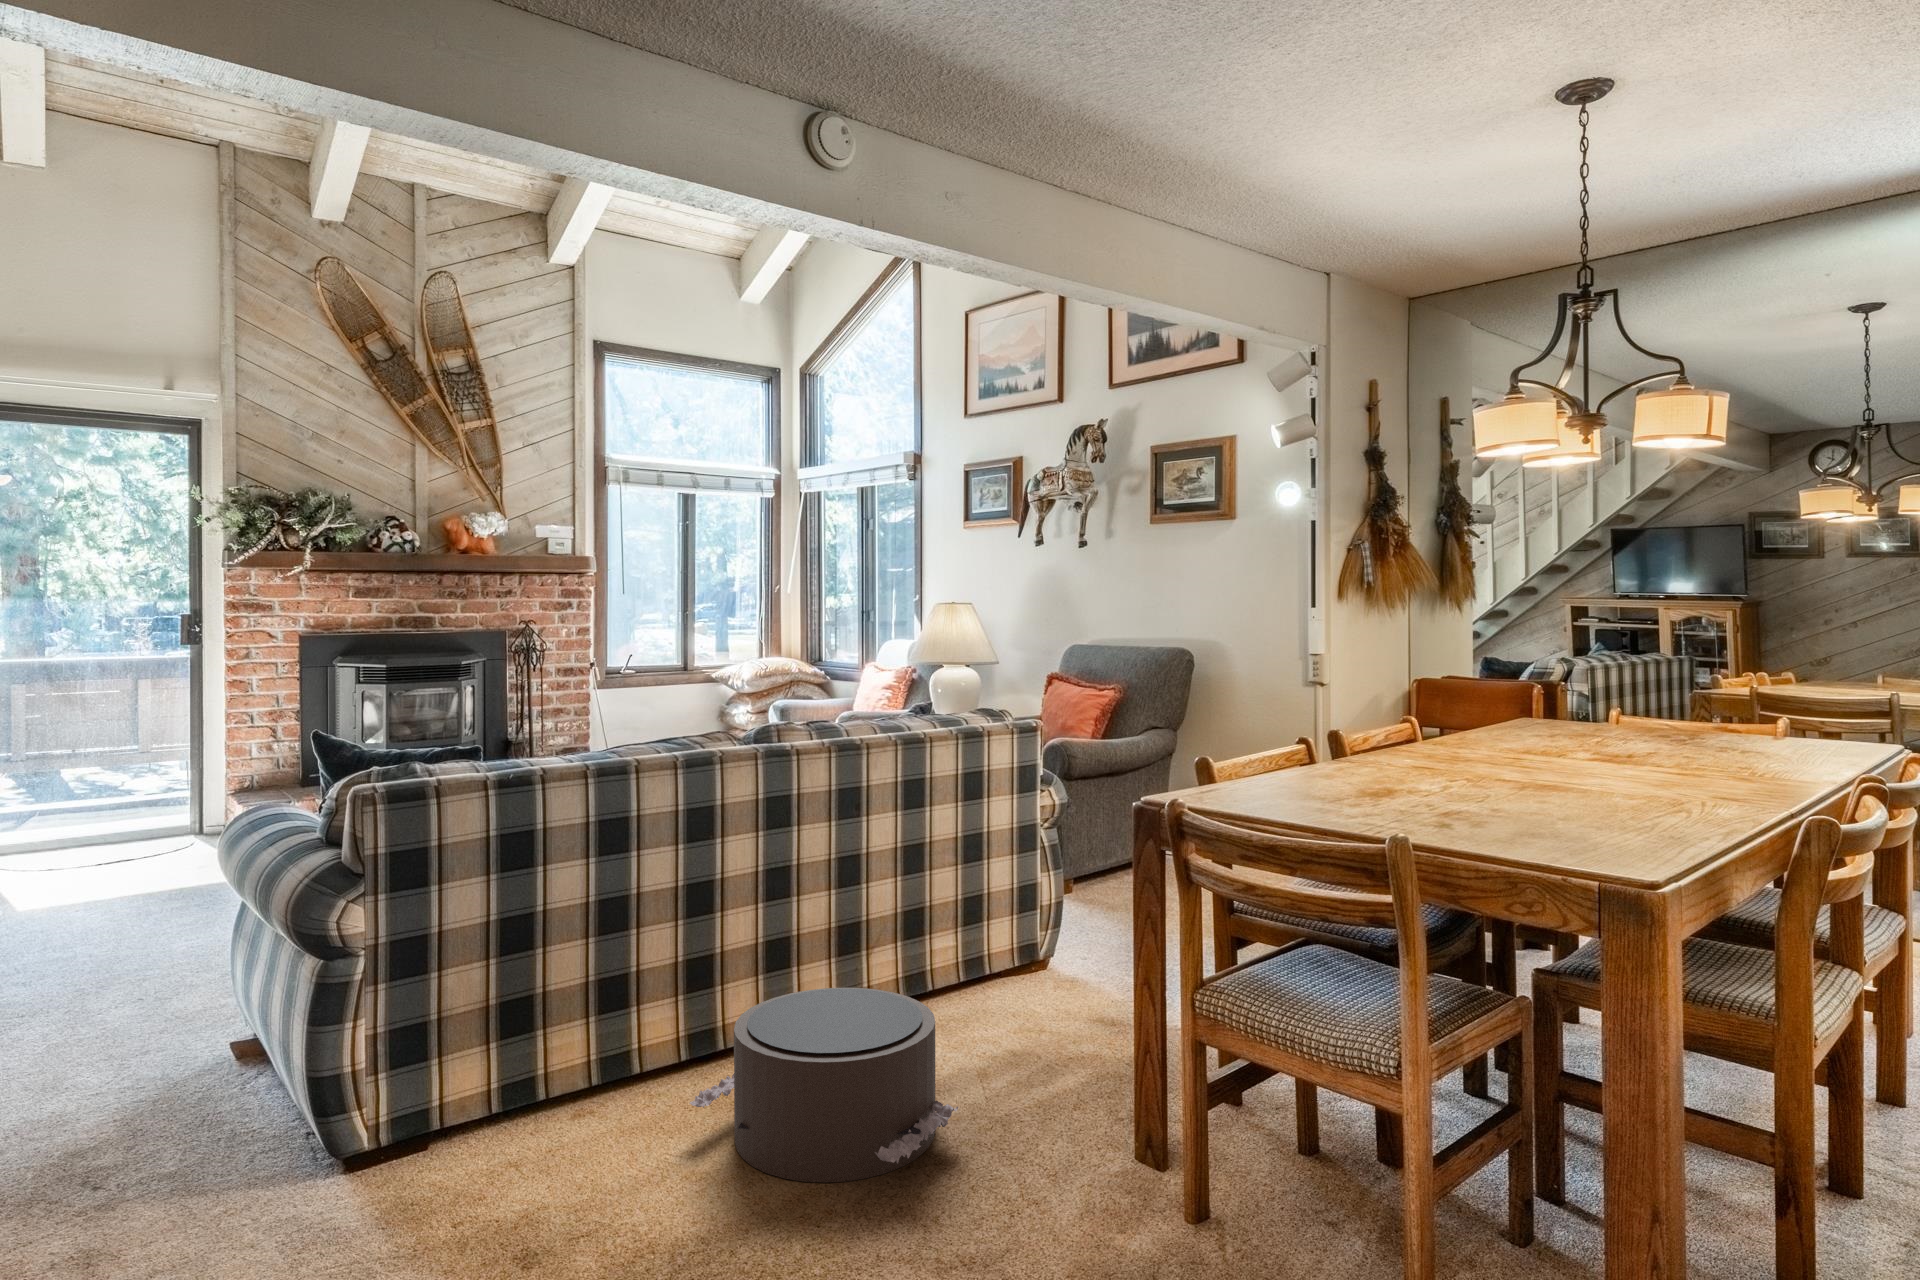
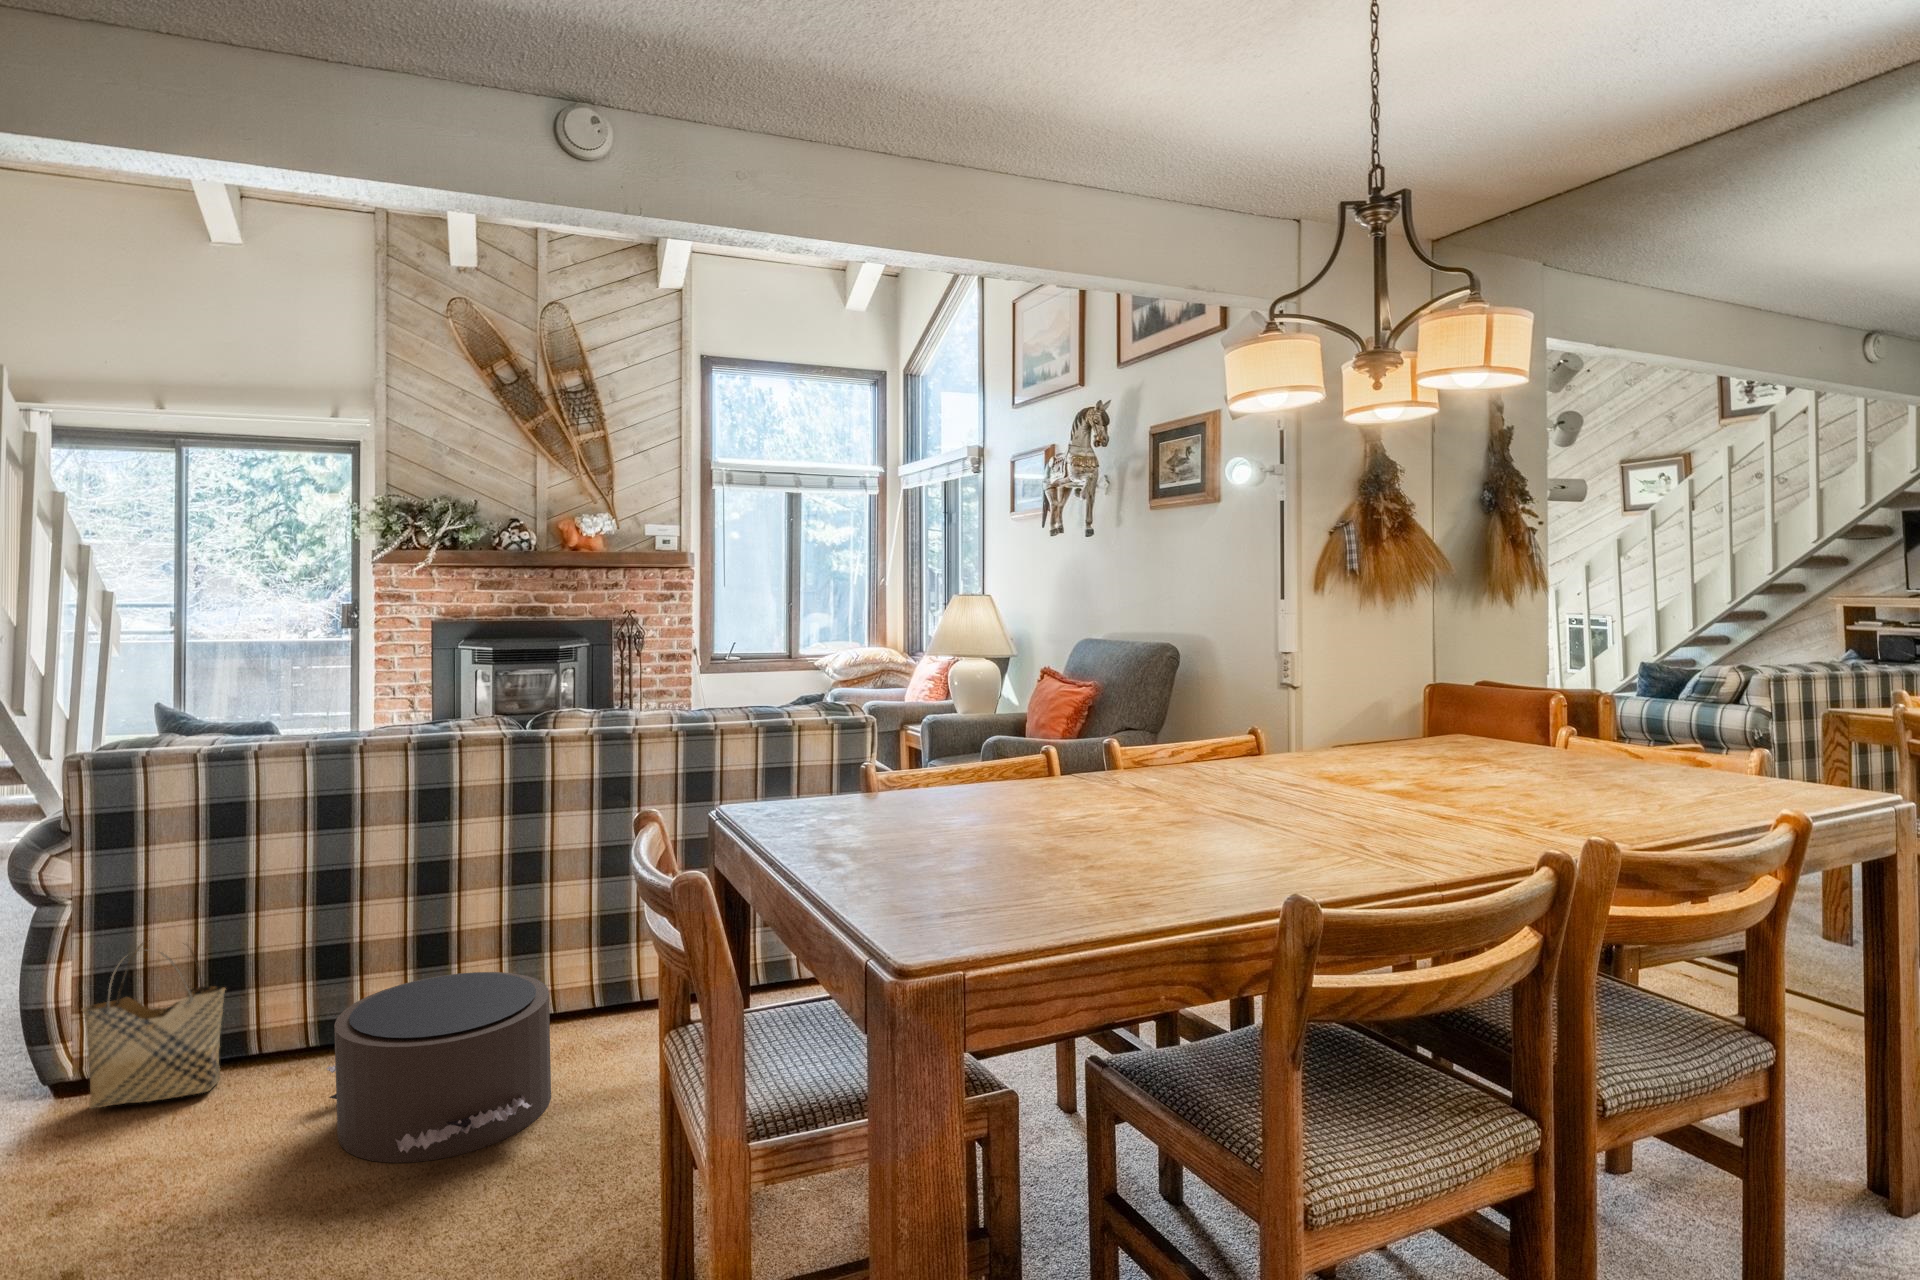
woven basket: none [411,978,548,1181] -> present [82,943,225,1109]

